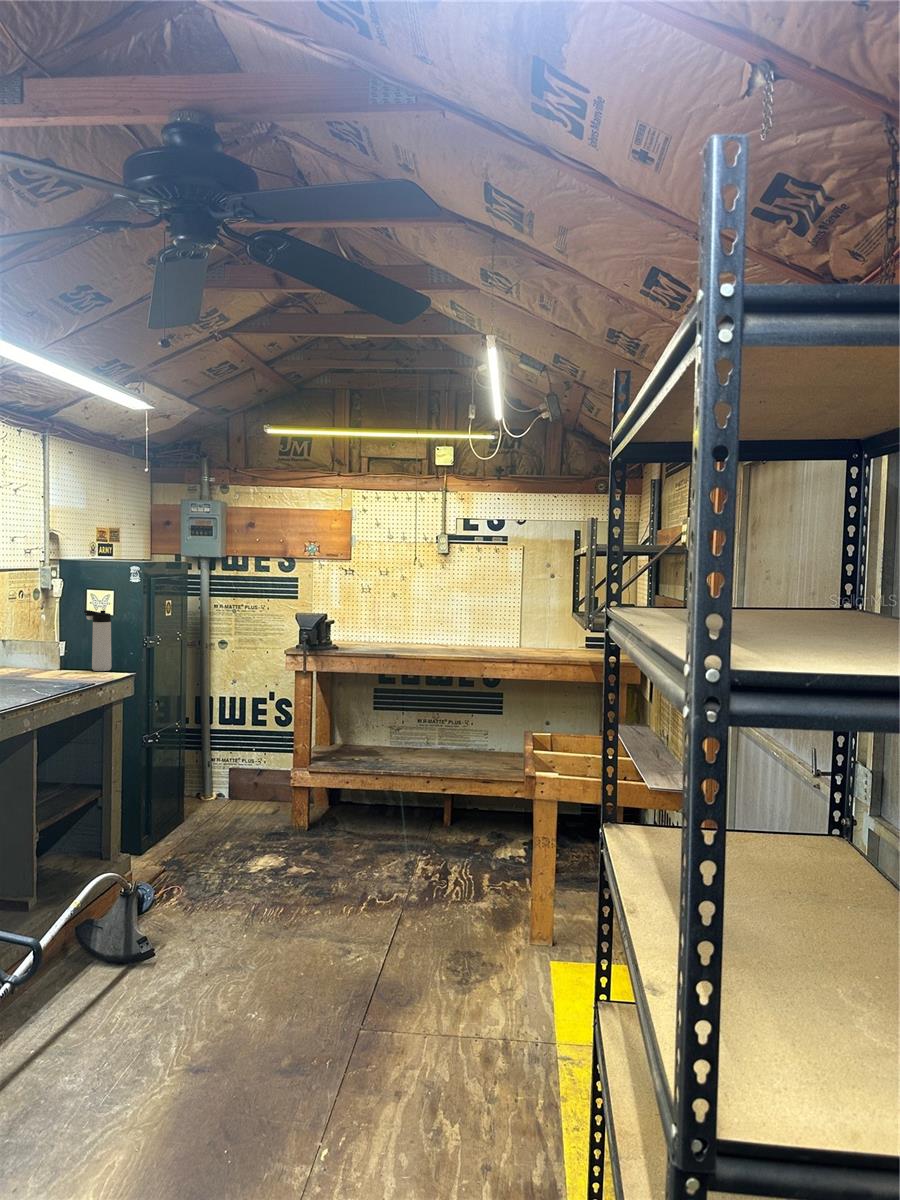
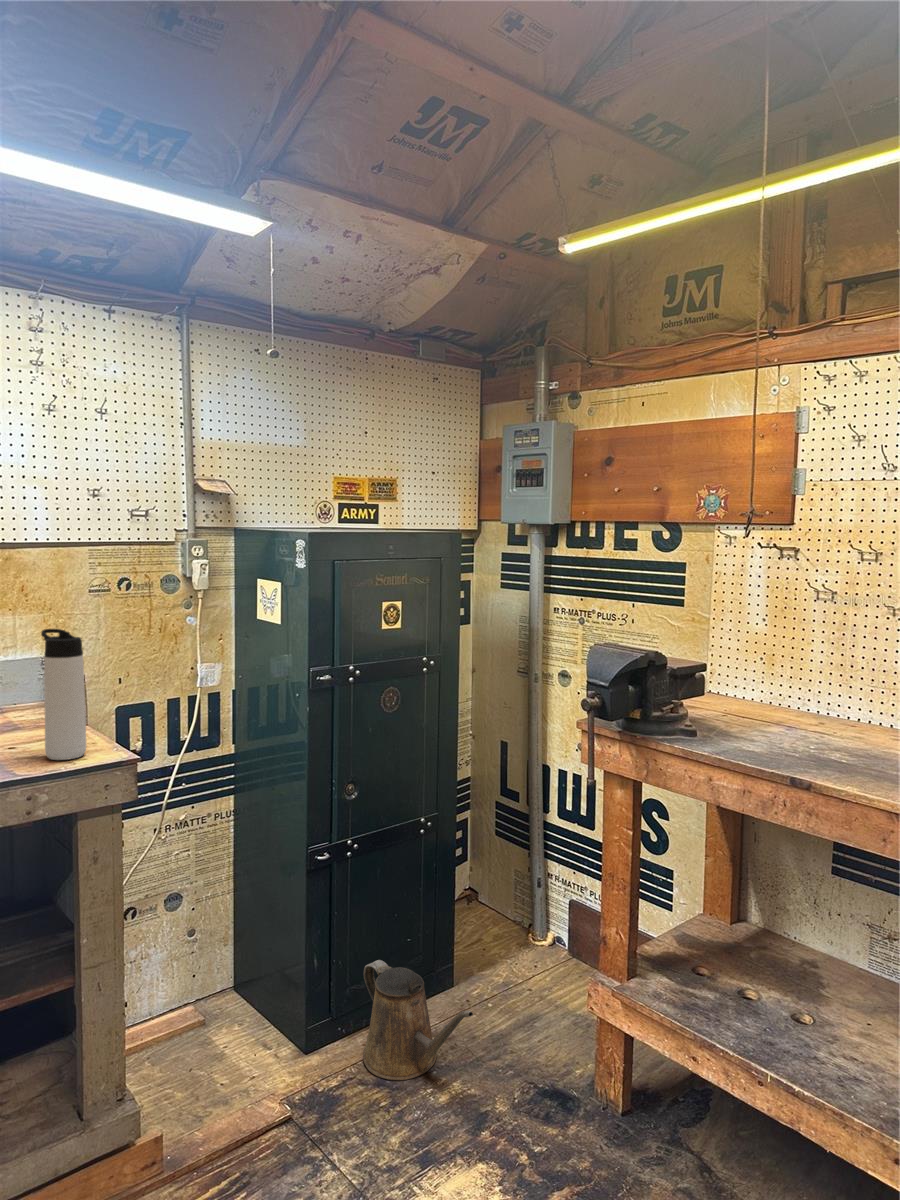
watering can: none [160,791,244,845] -> present [363,960,473,1080]

